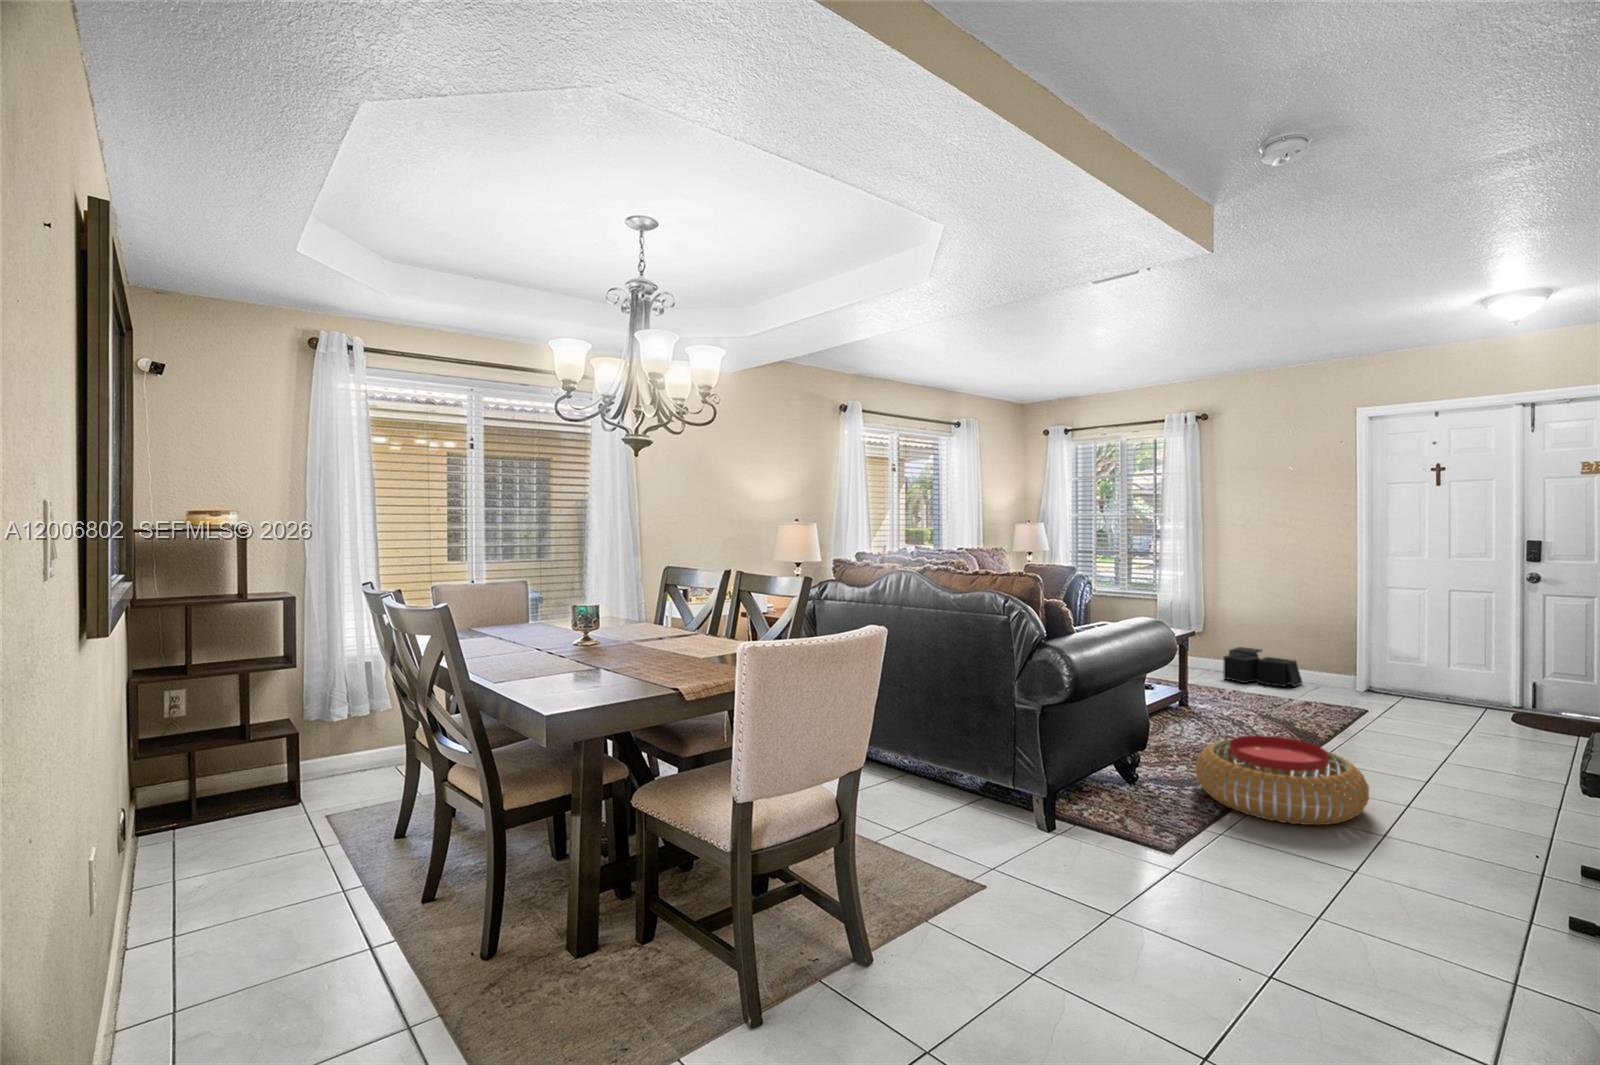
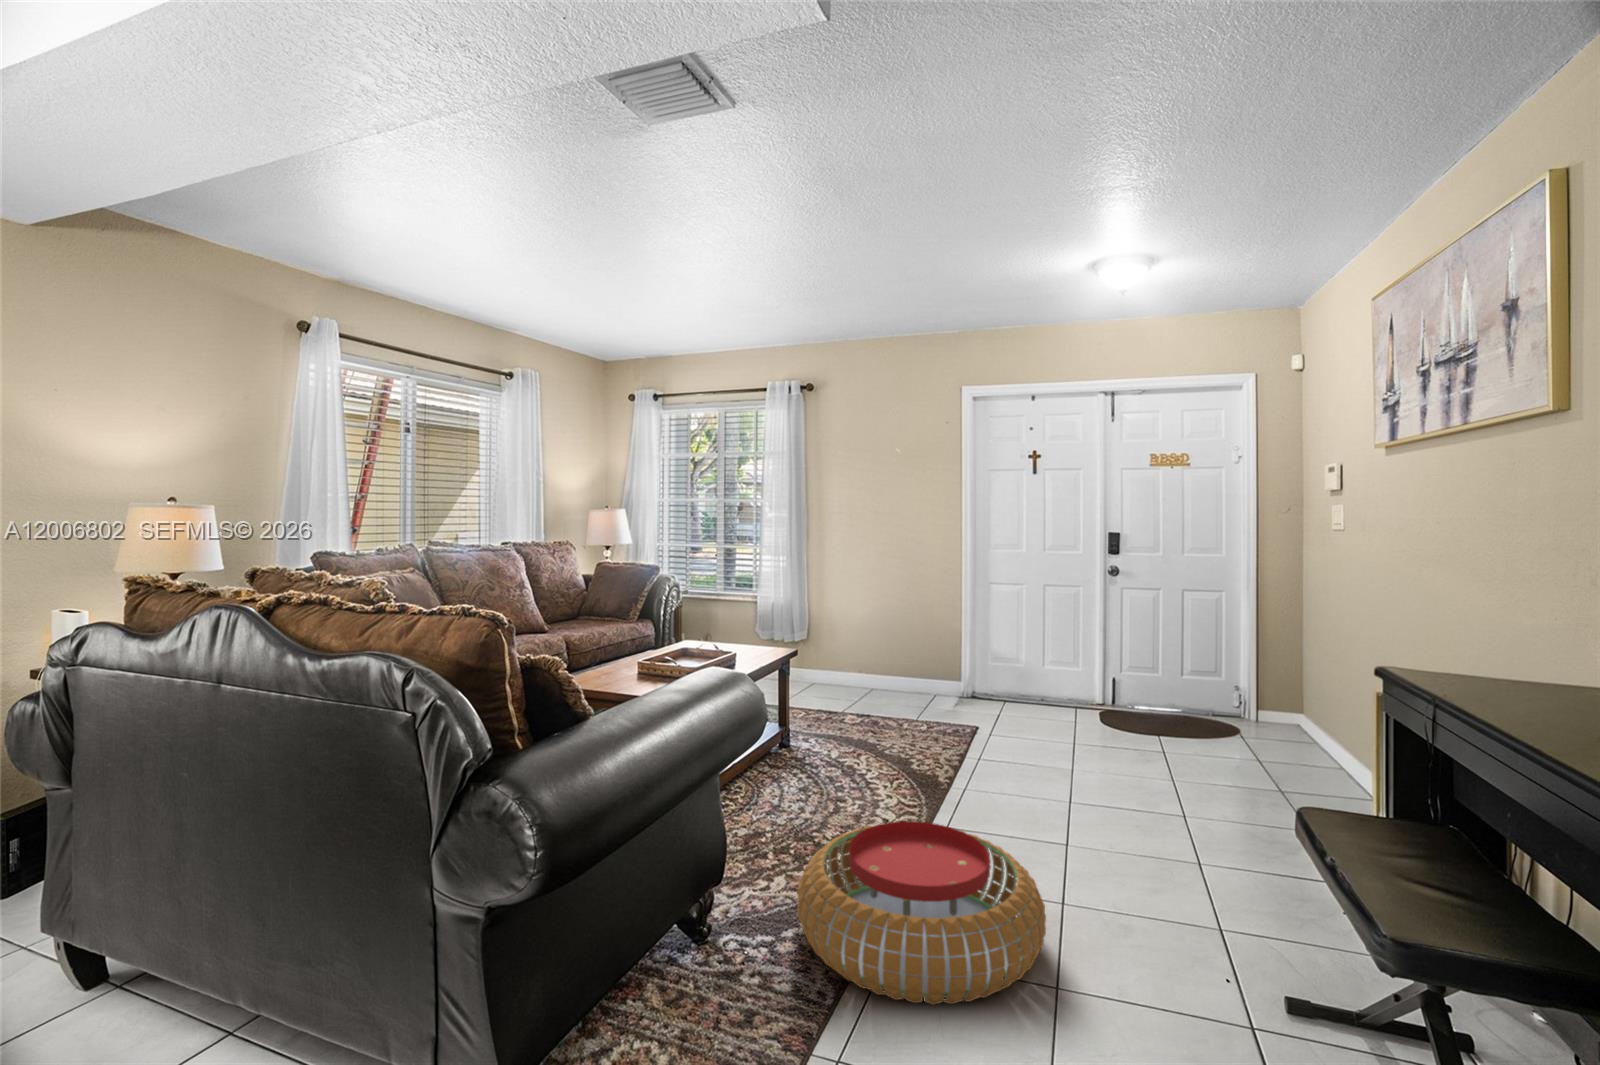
storage bin: present [1223,647,1303,687] -> none [828,658,908,707]

